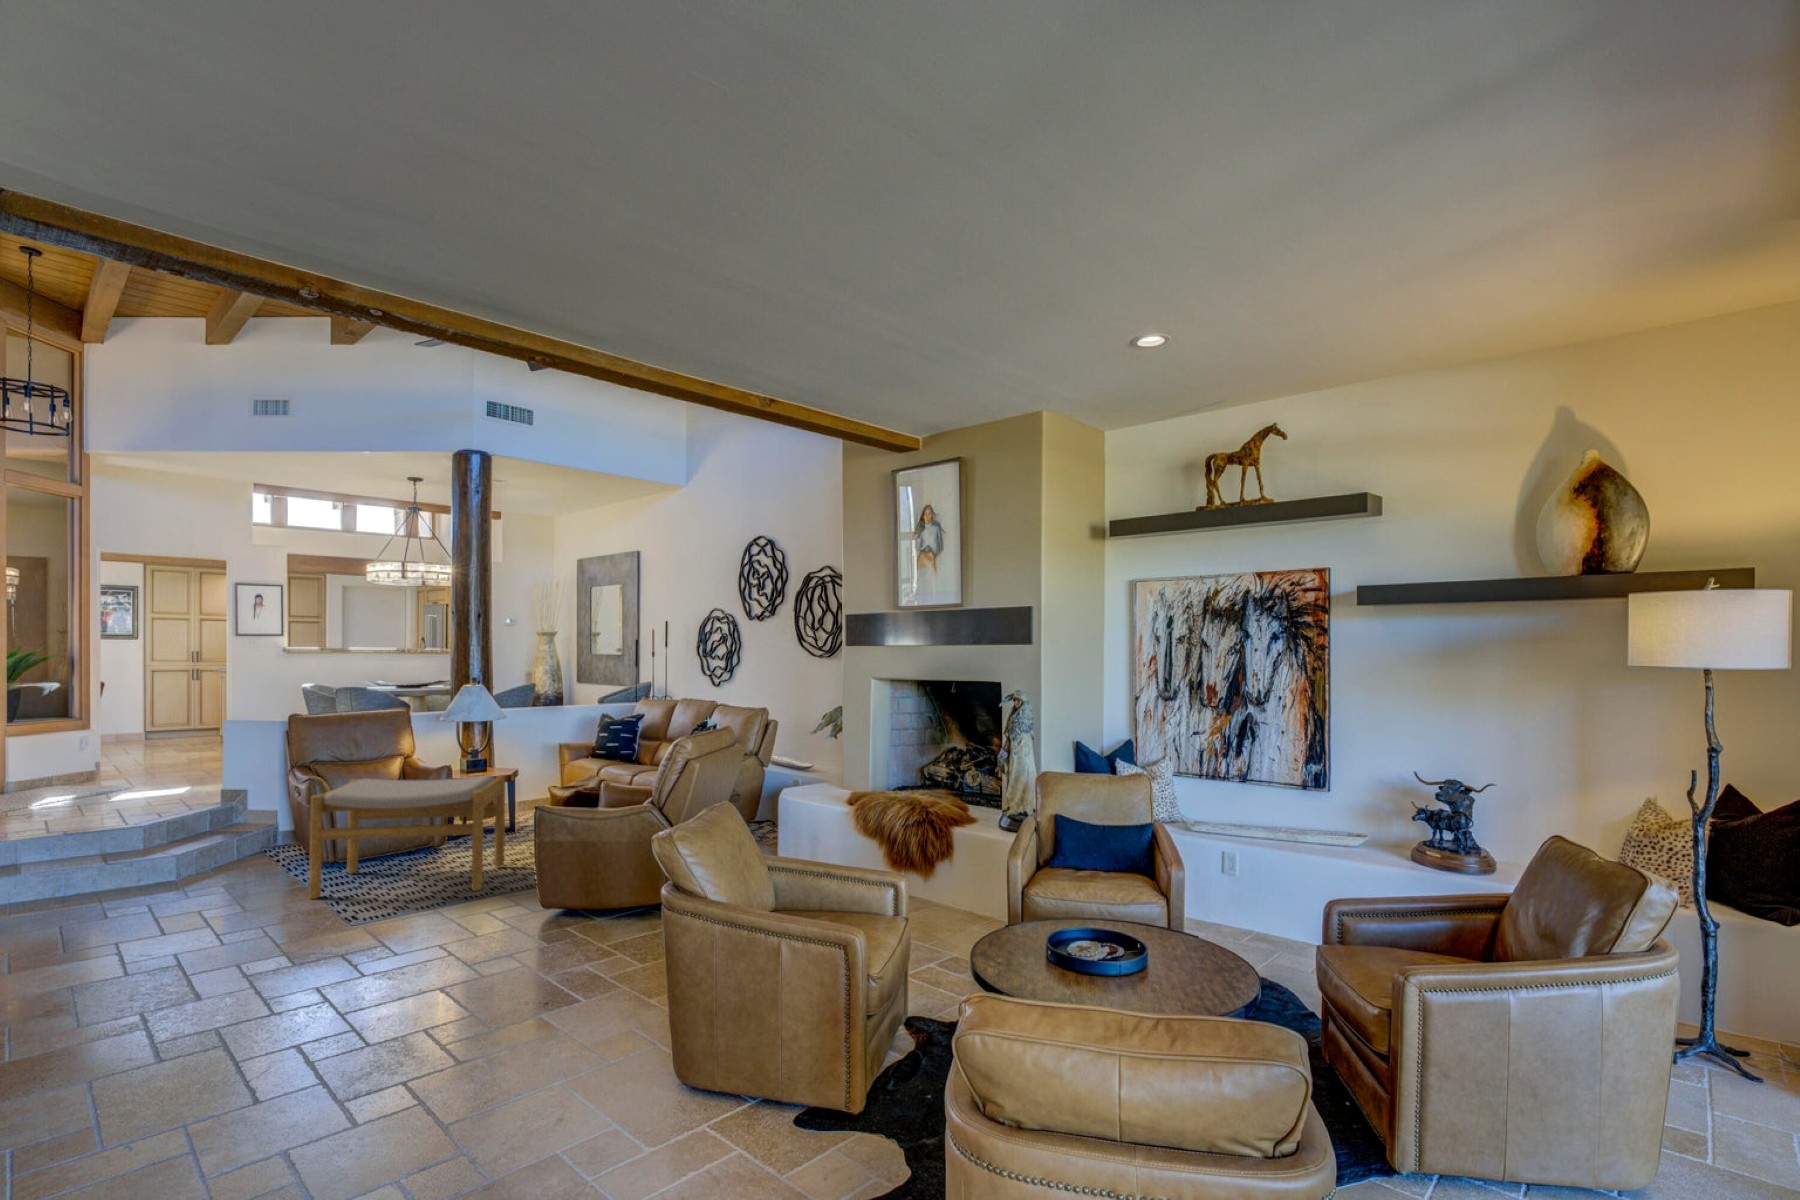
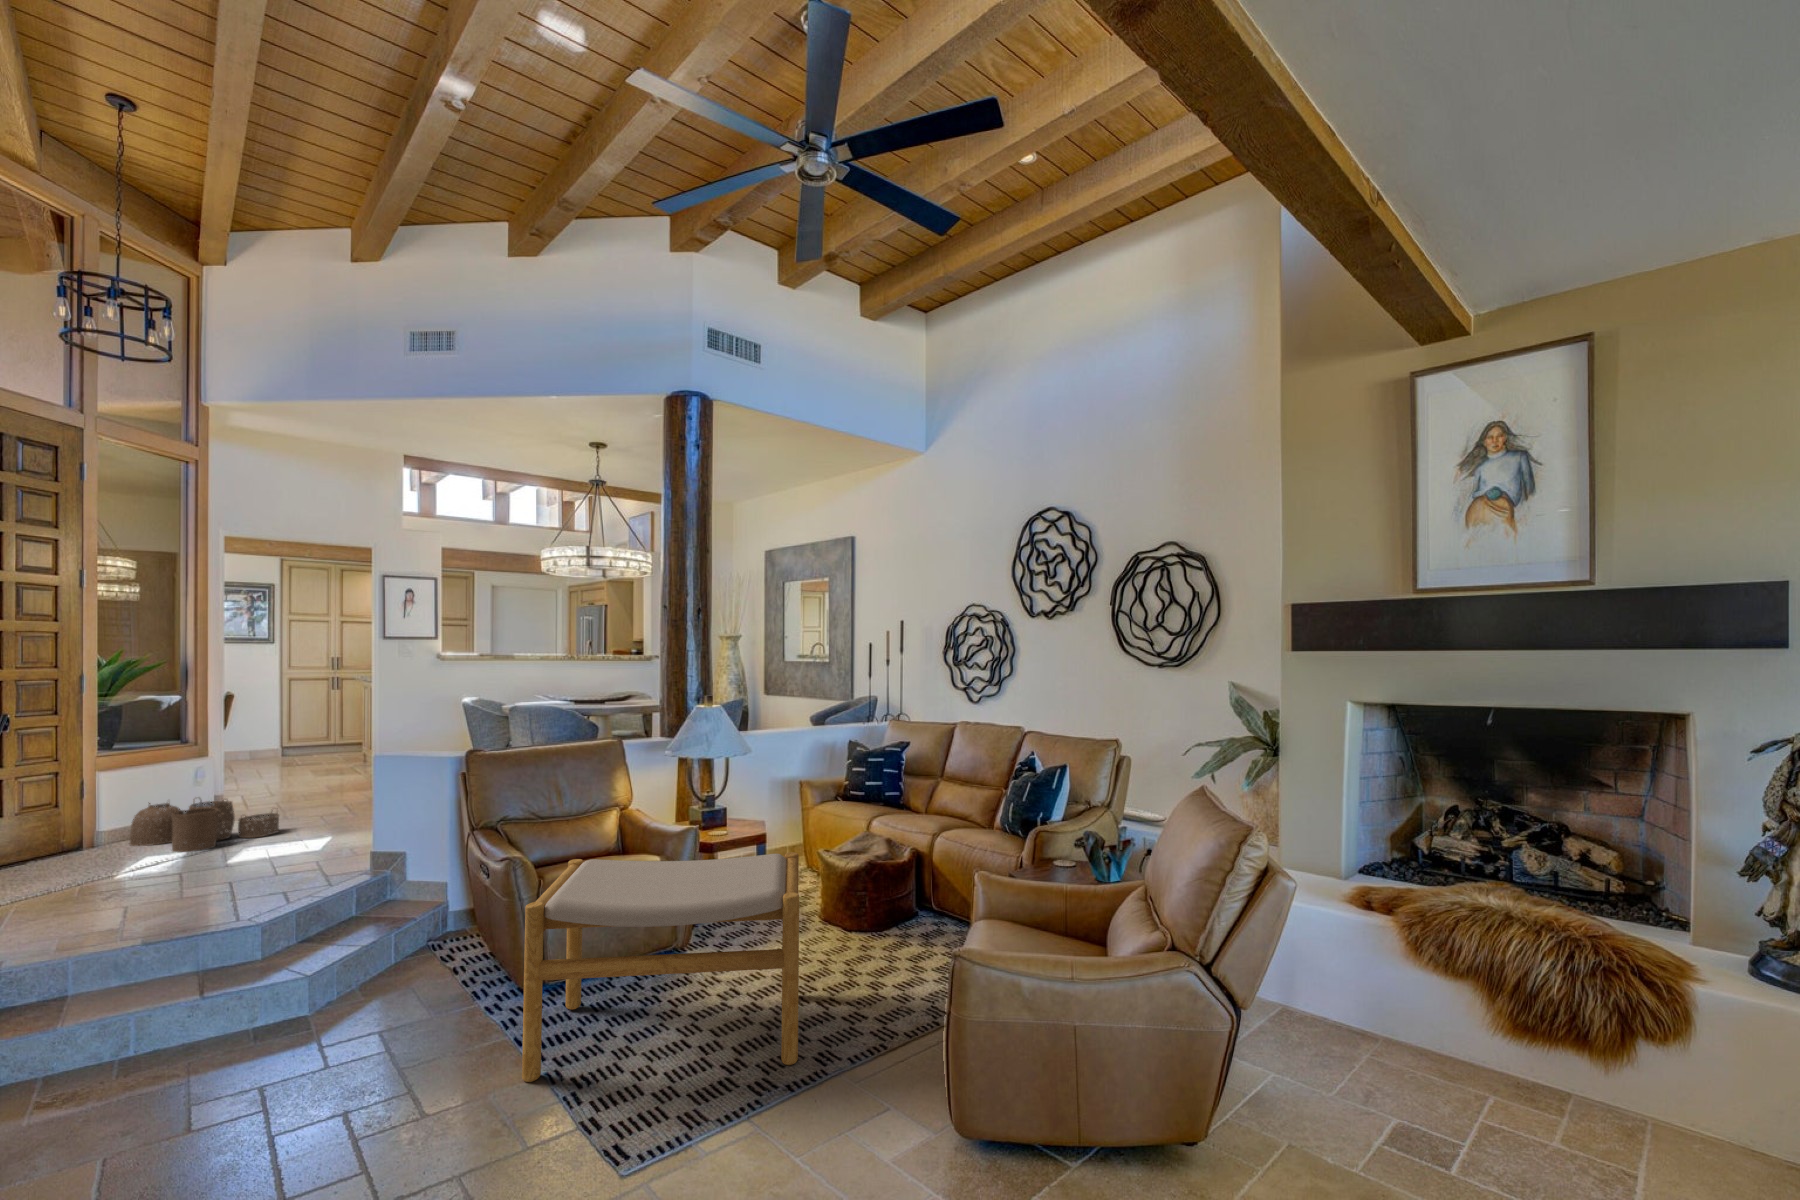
woven basket: none [30,758,149,797] -> present [129,799,279,852]

